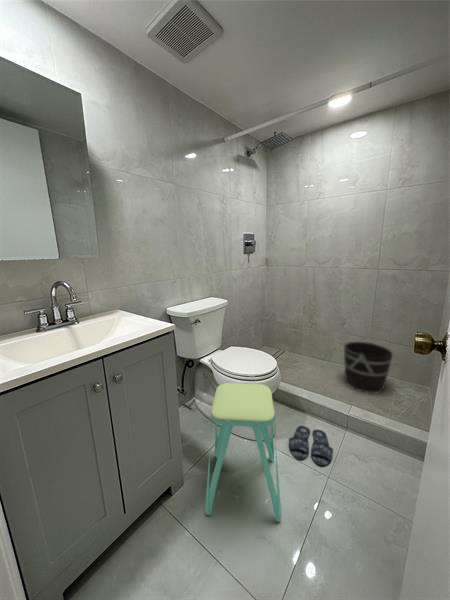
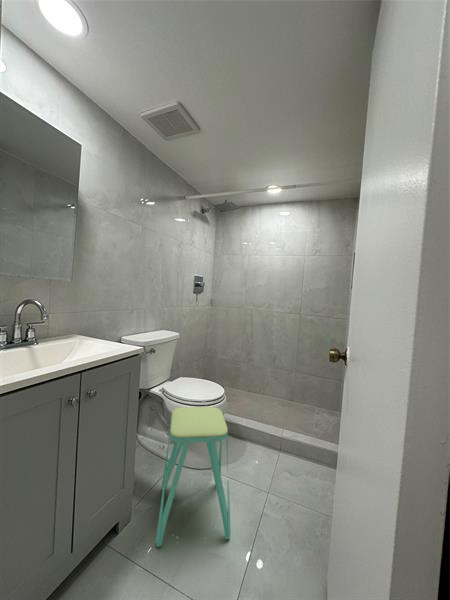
bucket: present [344,341,393,394] -> none [275,373,313,419]
slippers: present [289,426,333,466] -> none [233,452,271,485]

